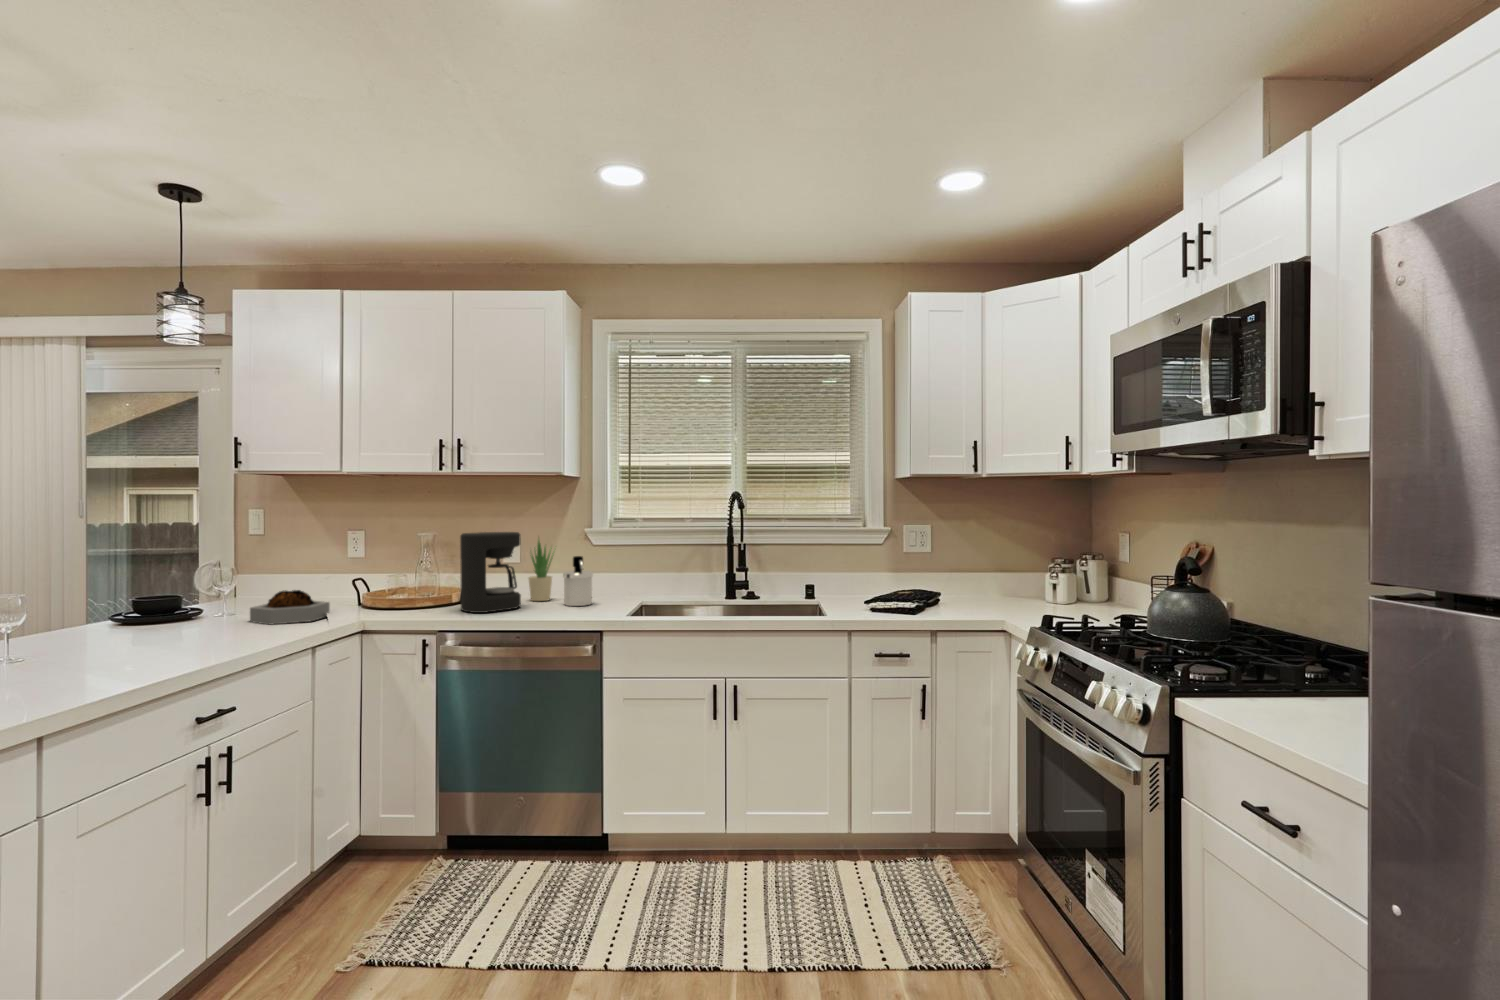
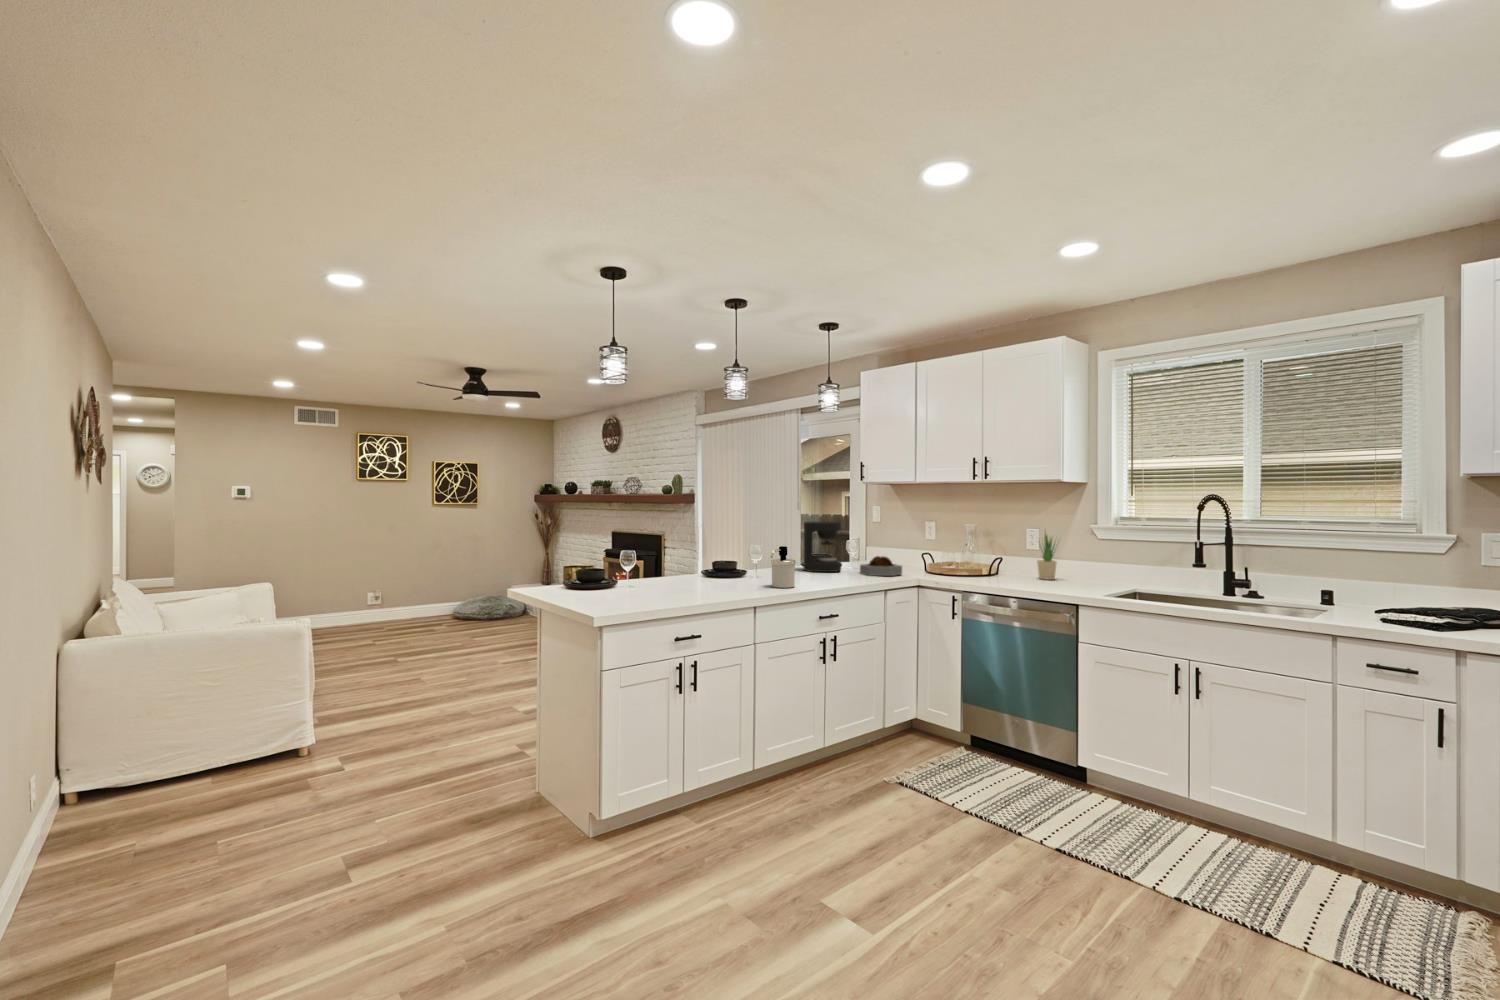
coffee maker: present [460,532,521,613] -> present [804,521,841,572]
soap dispenser: present [563,556,593,606] -> present [771,546,795,588]

